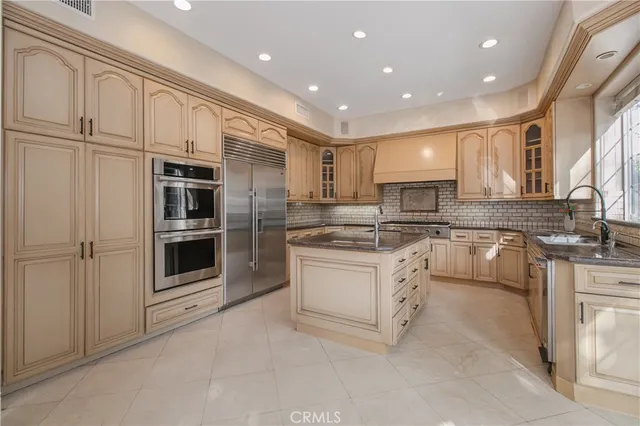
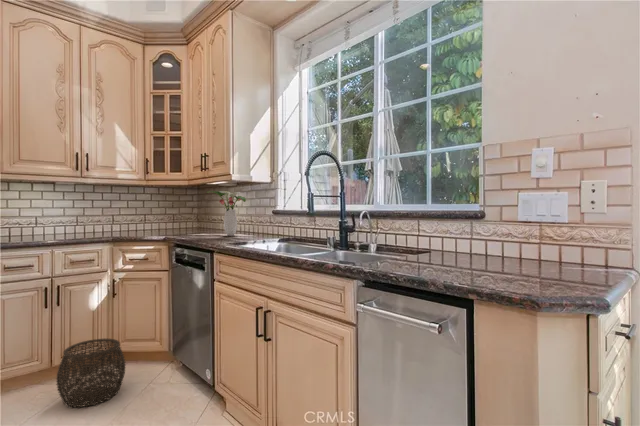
woven basket: none [468,272,497,298] -> present [56,339,125,408]

